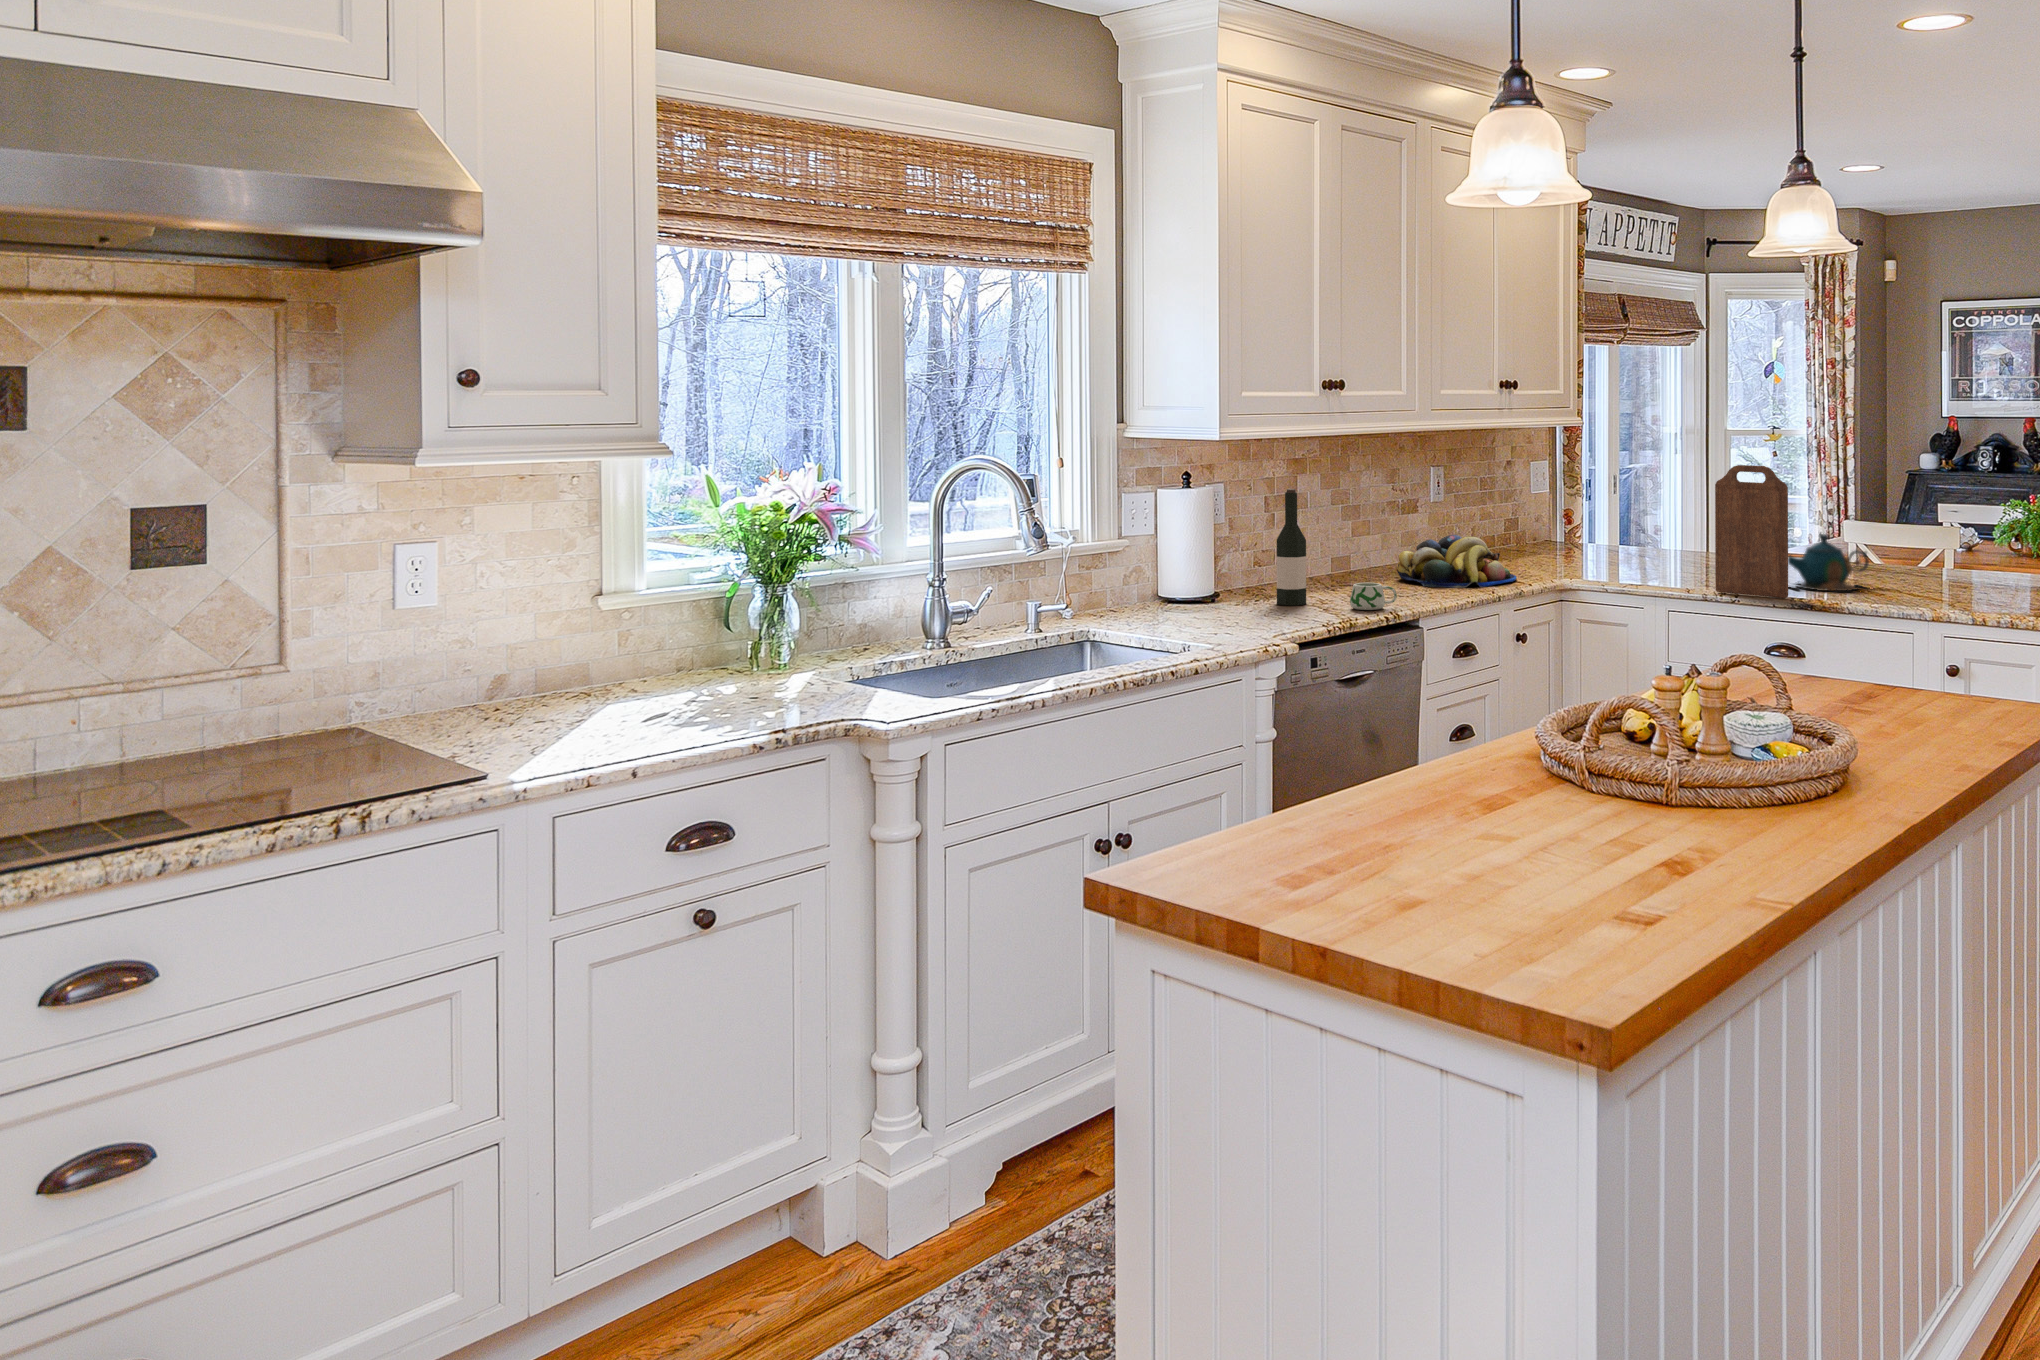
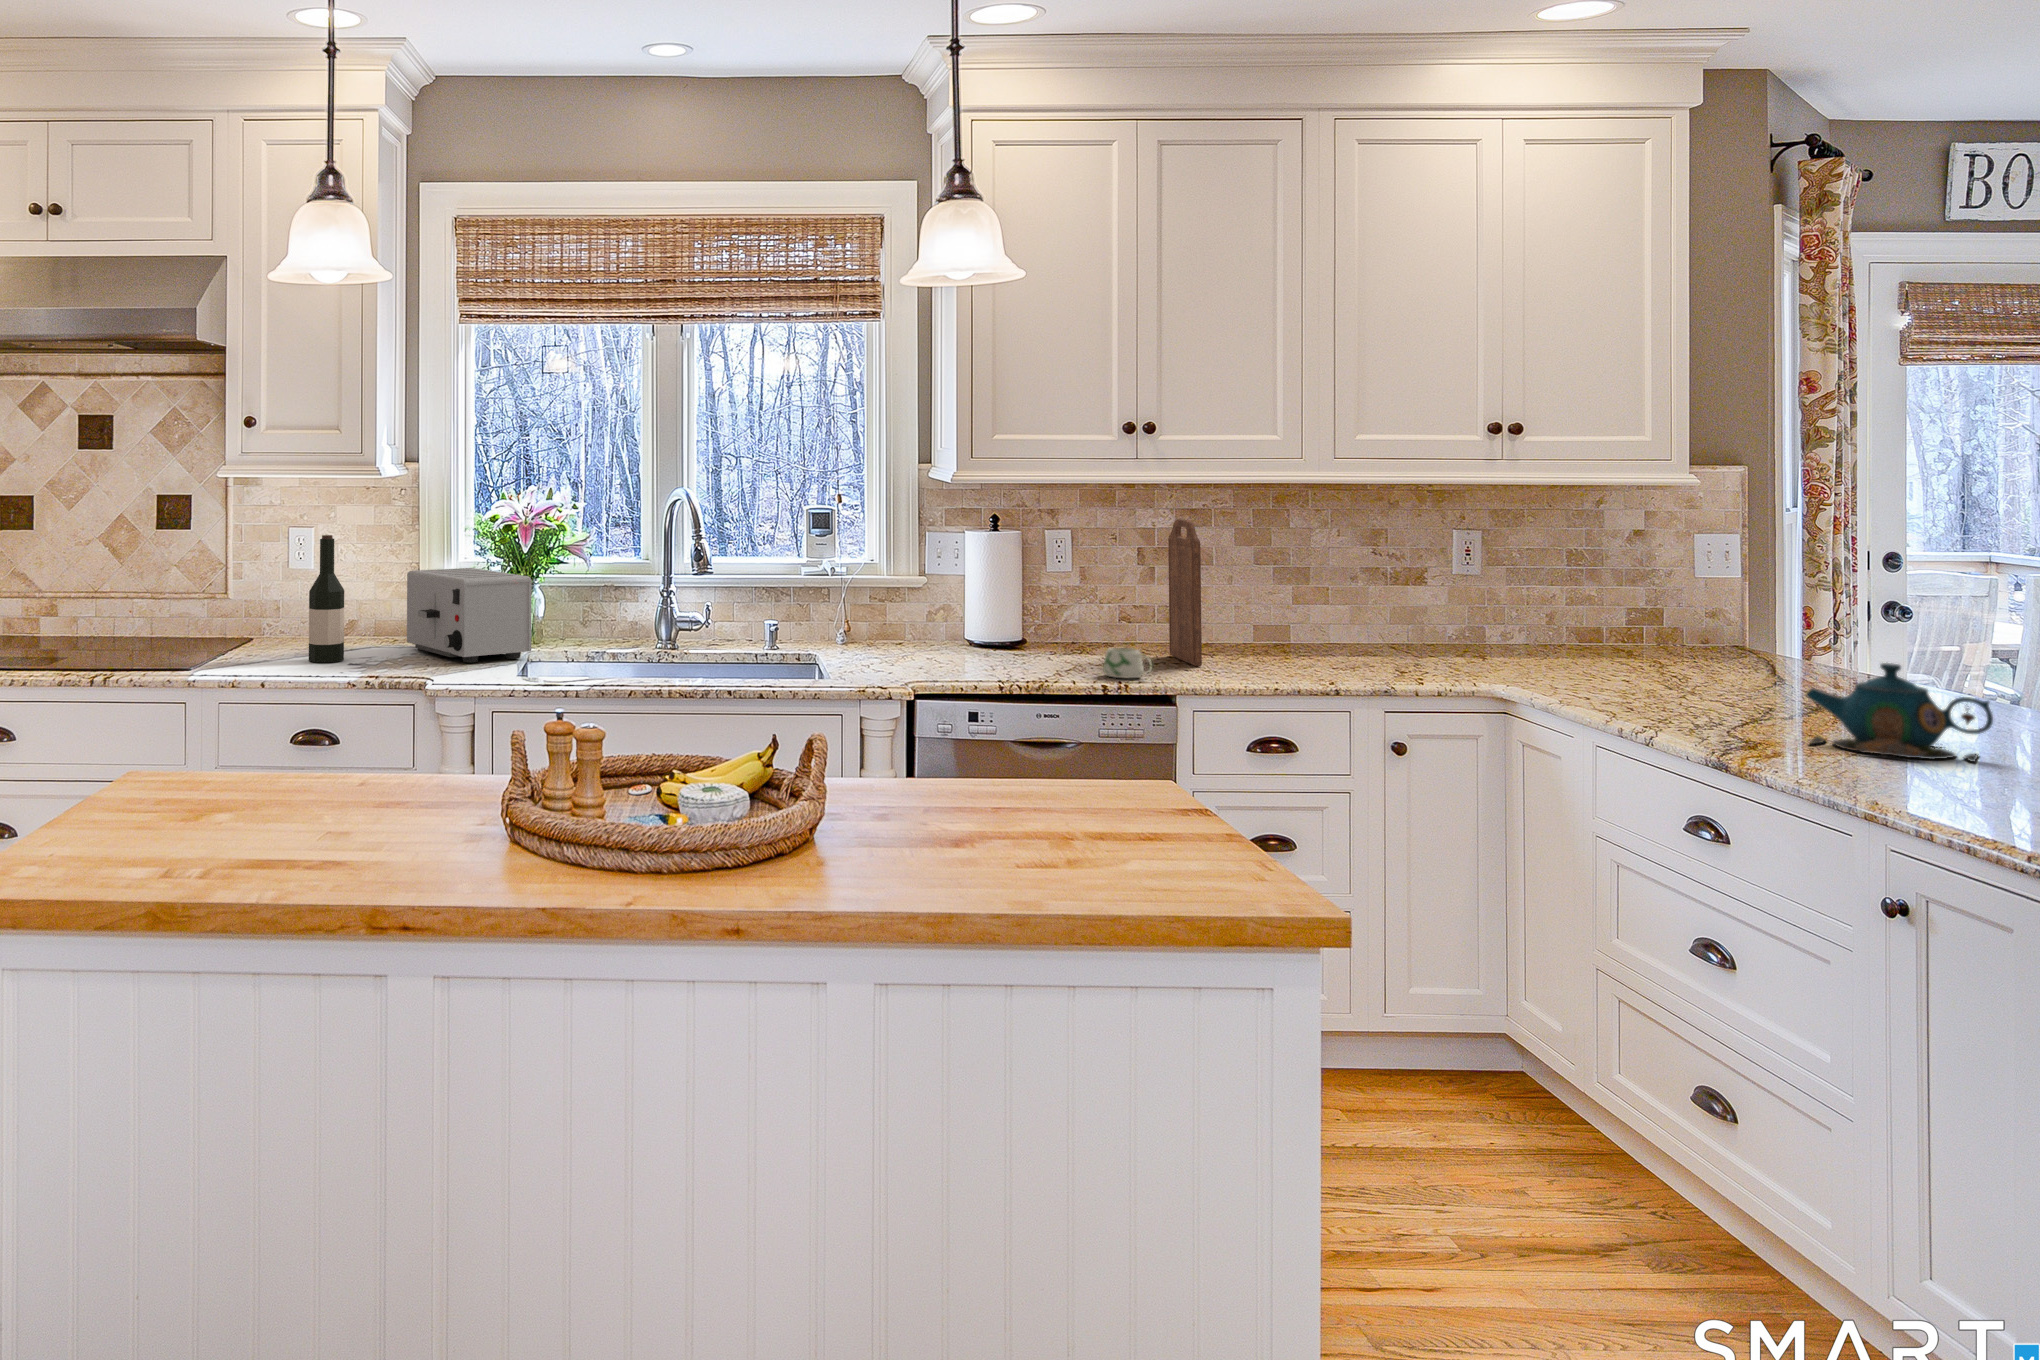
cutting board: present [1715,465,1788,598] -> present [1168,519,1202,666]
wine bottle: present [1277,489,1306,605] -> present [309,535,344,662]
fruit bowl: present [1397,535,1516,588] -> none [1295,616,1458,680]
toaster: none [646,576,859,698] -> present [407,568,532,662]

